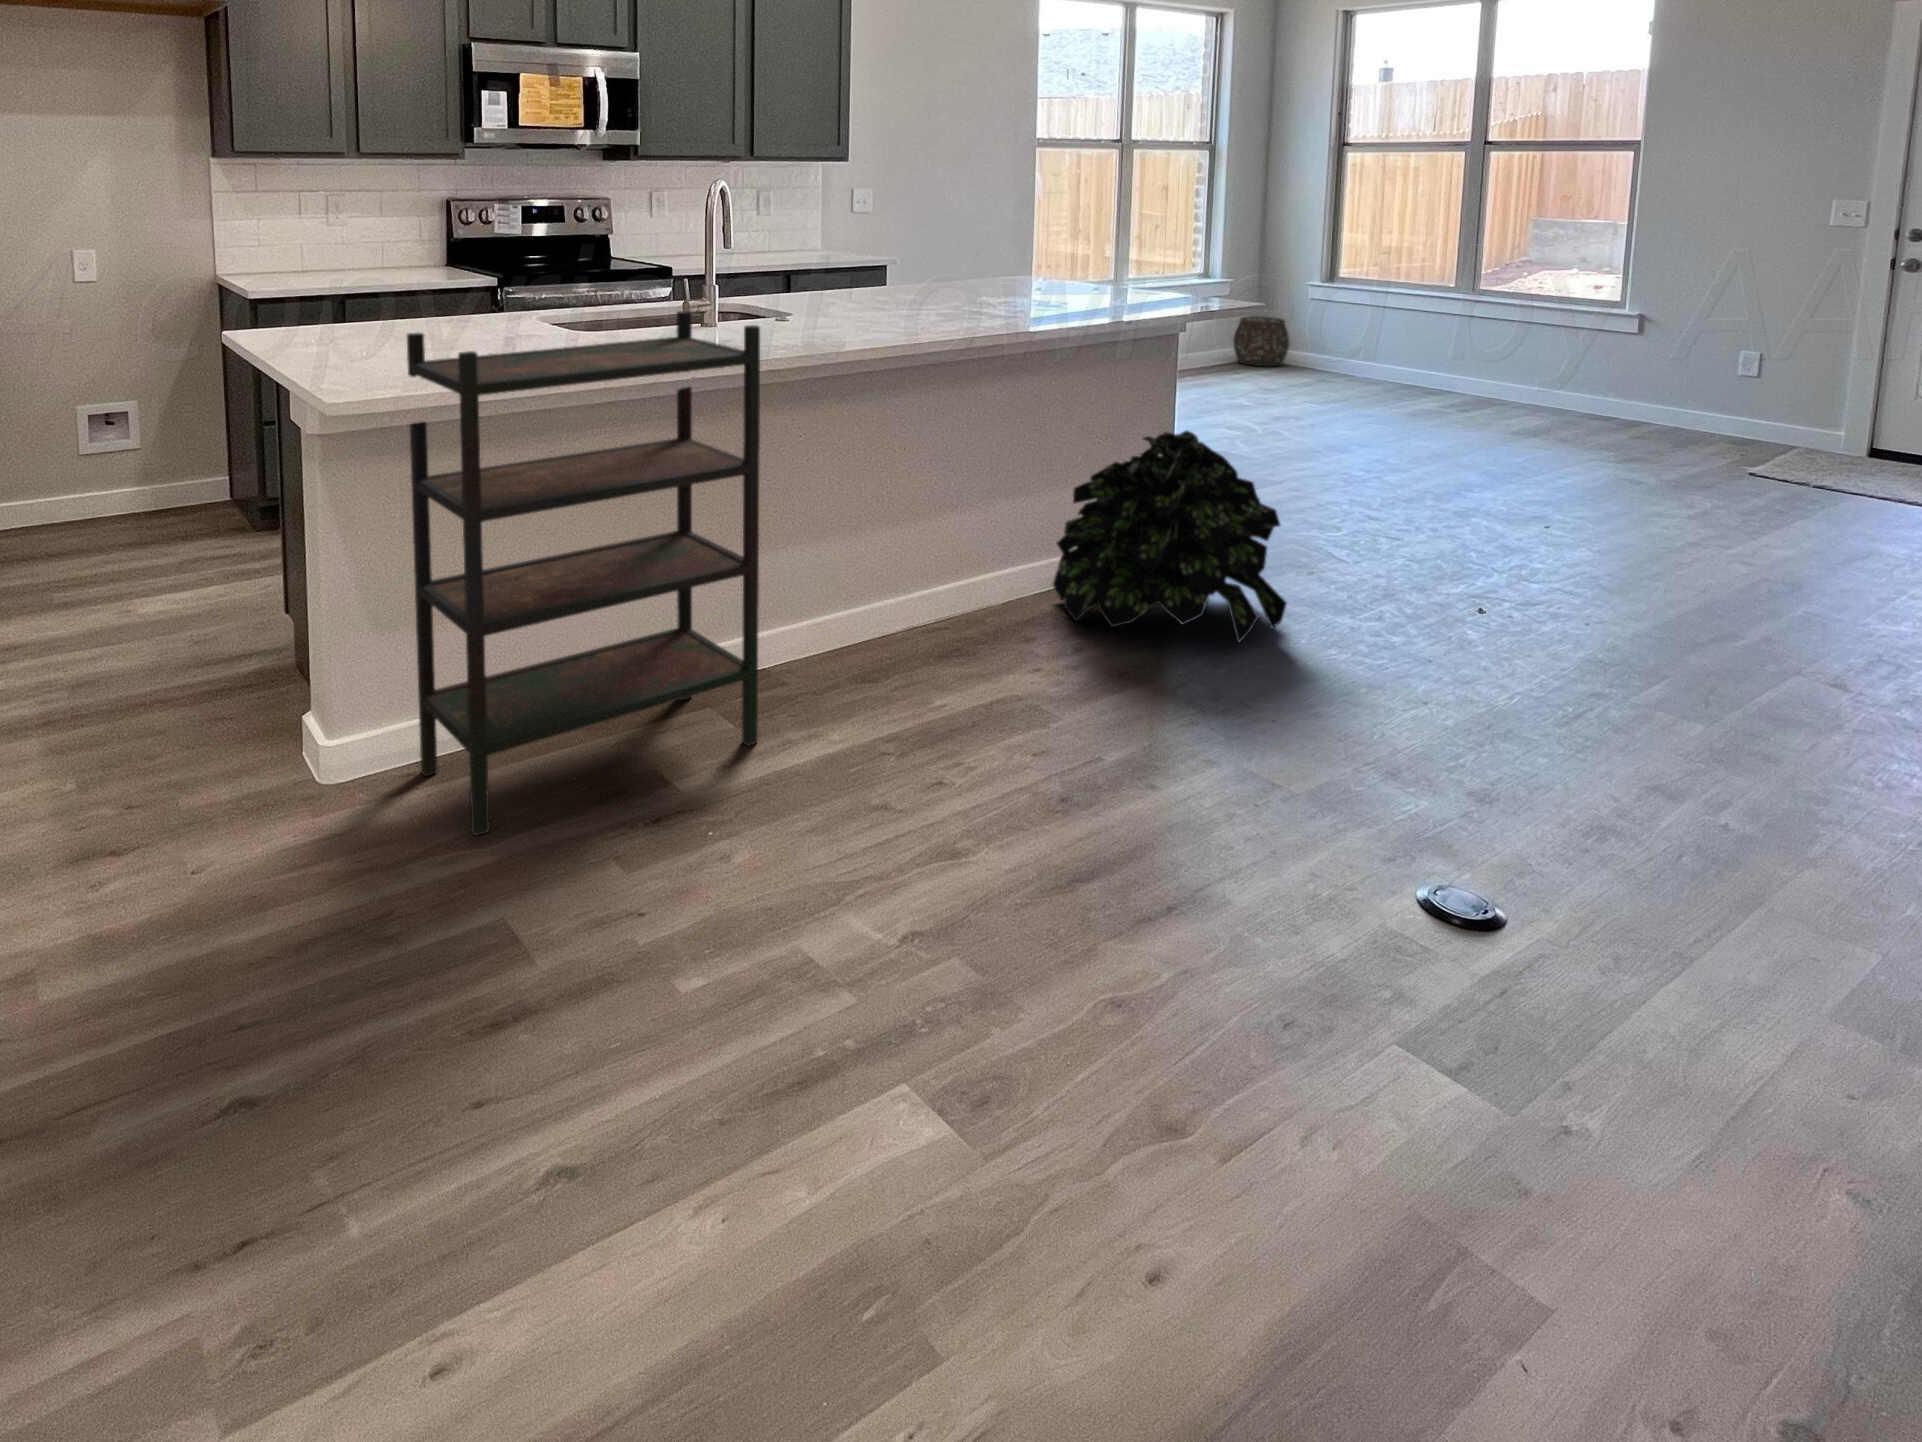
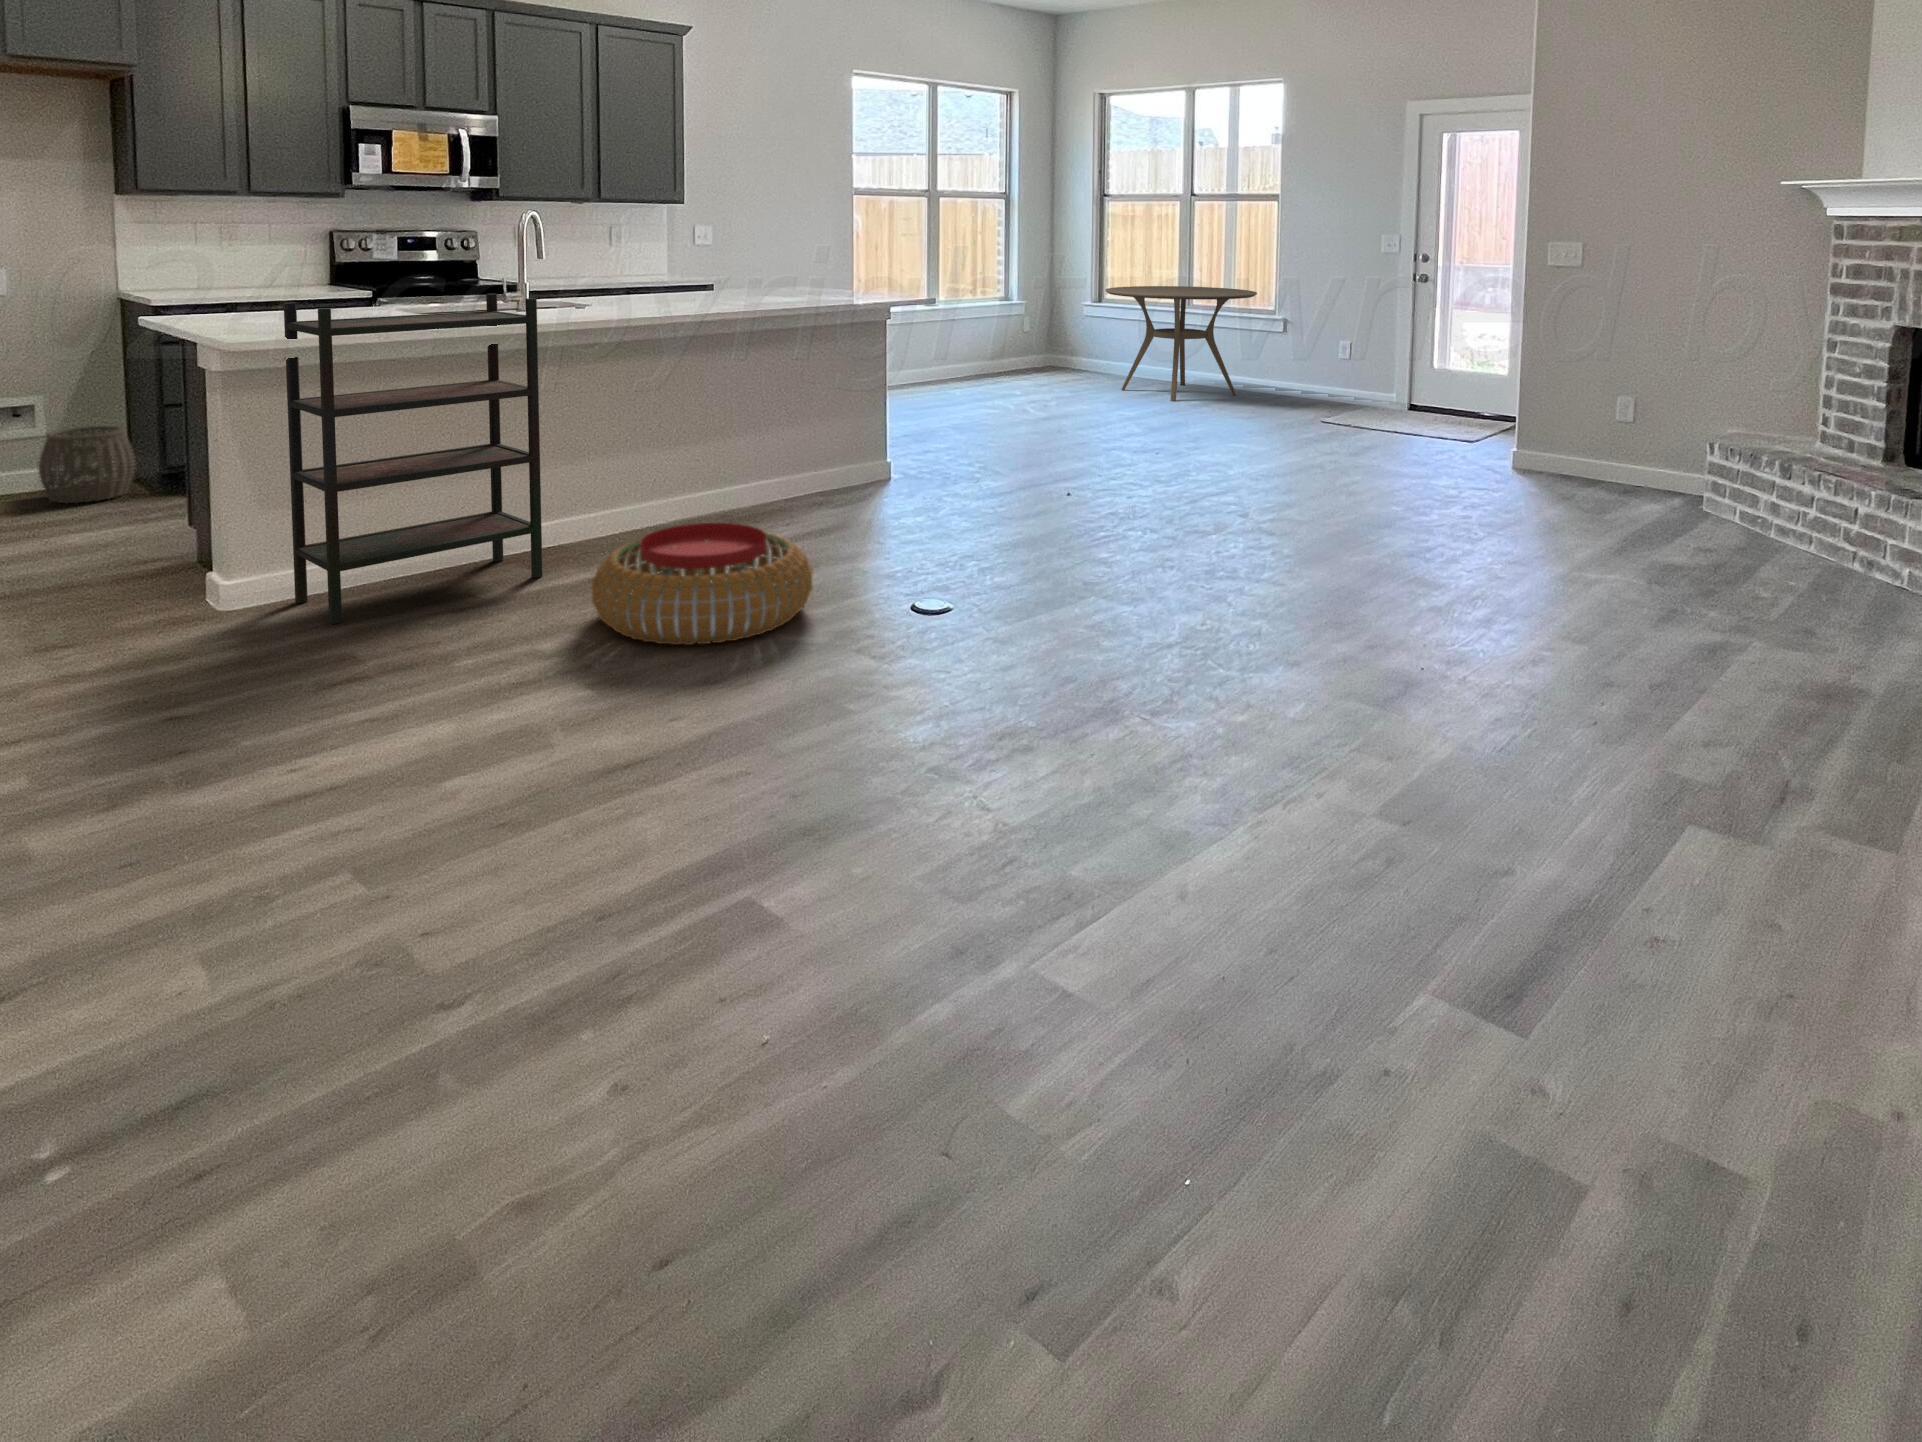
dining table: none [1373,265,1607,425] -> present [1105,286,1257,401]
woven basket: present [1233,316,1289,366] -> present [38,426,135,503]
potted plant: present [1053,430,1287,642] -> none [788,380,931,516]
pouf: none [870,706,1245,973] -> present [592,523,813,645]

